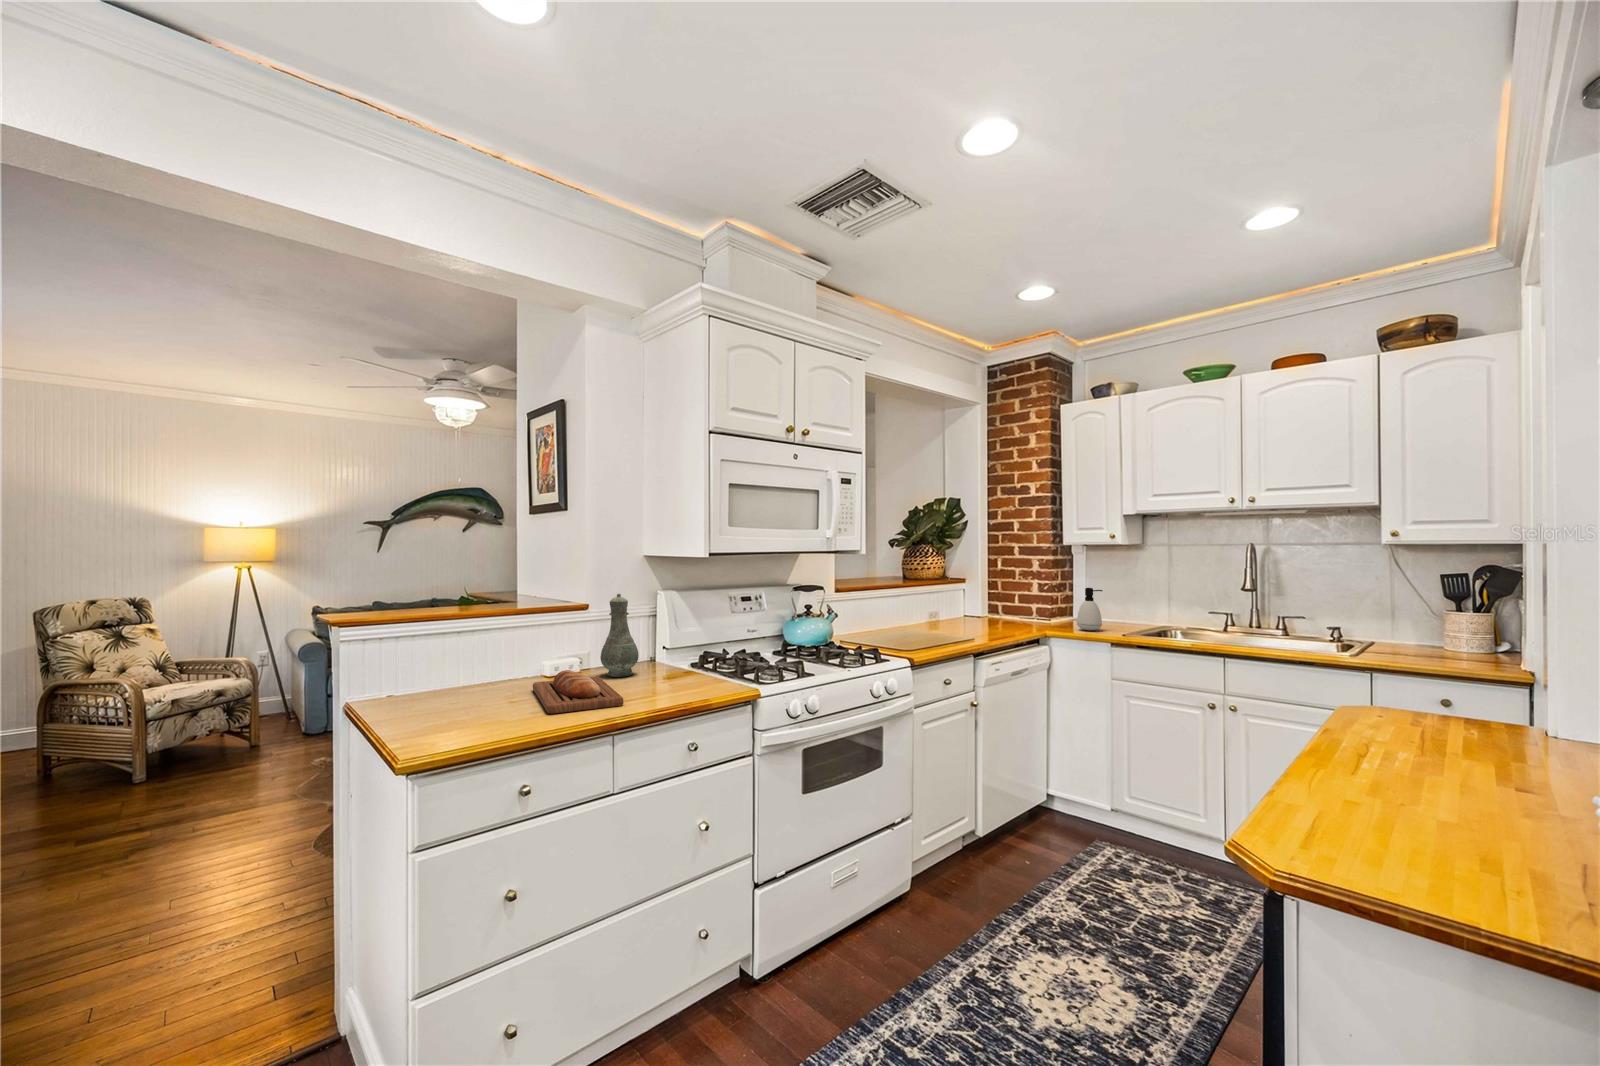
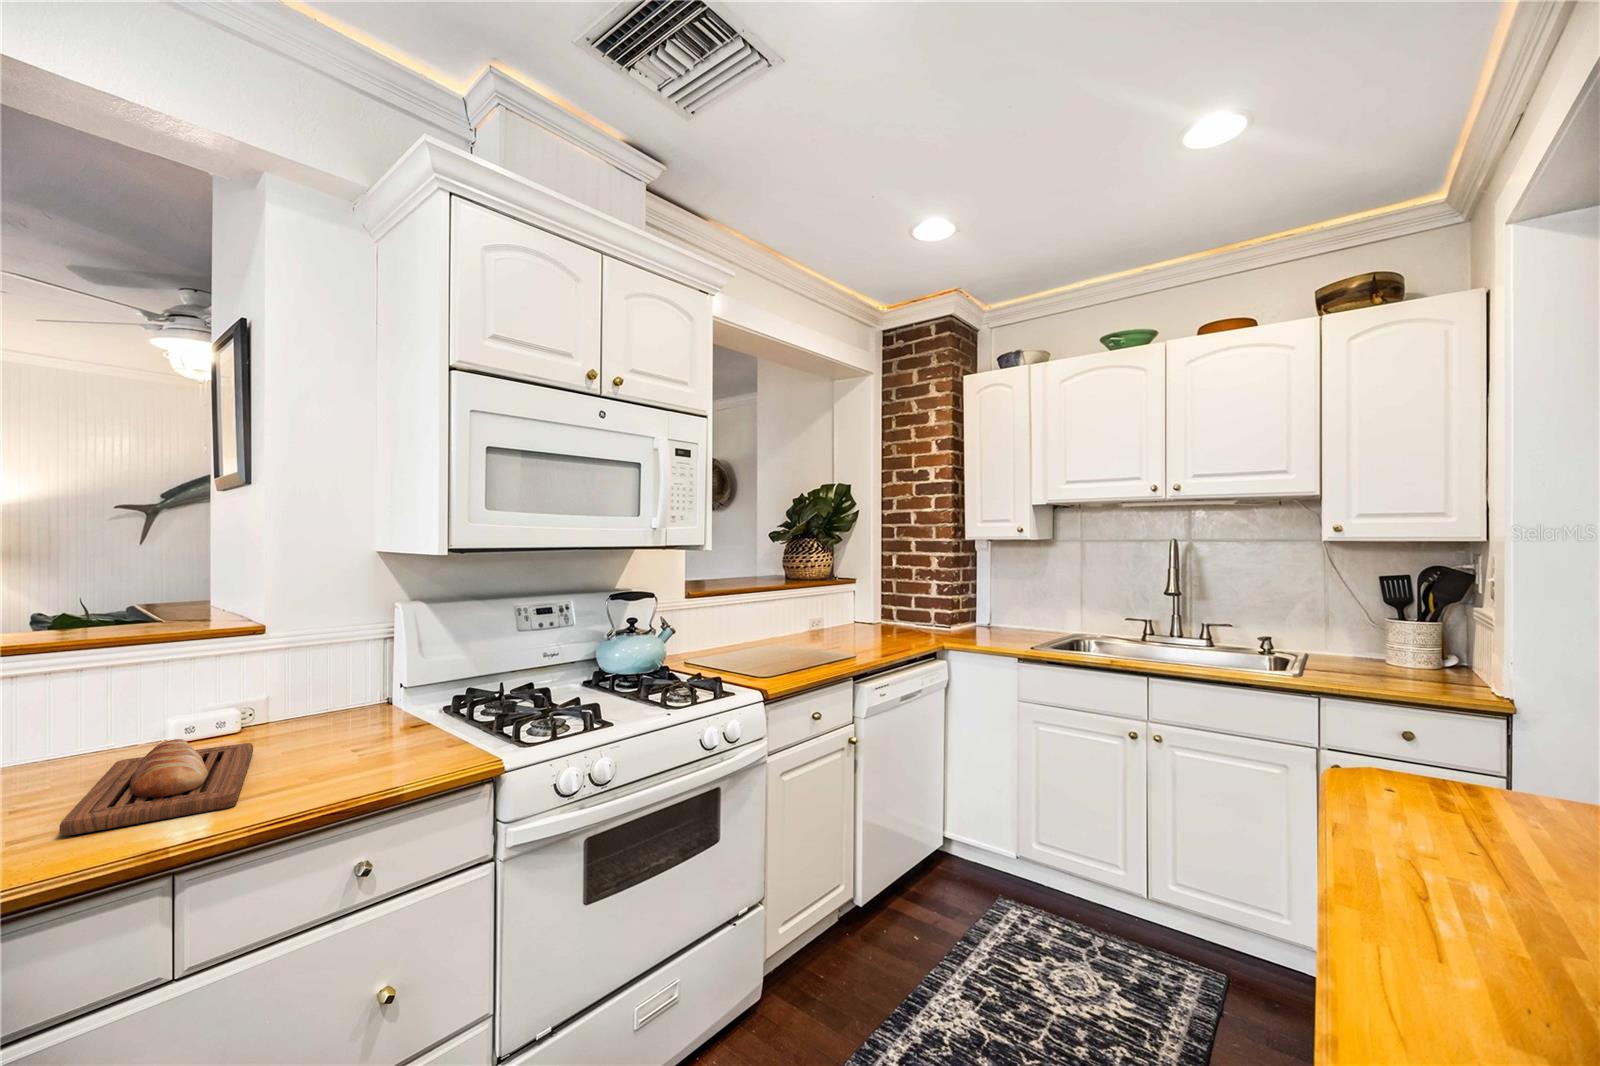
soap dispenser: present [1077,588,1102,630] -> none [980,591,1009,641]
vase: present [600,594,639,677] -> none [274,610,343,738]

